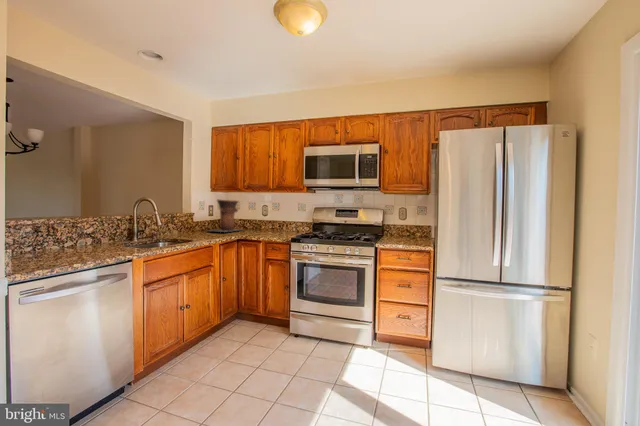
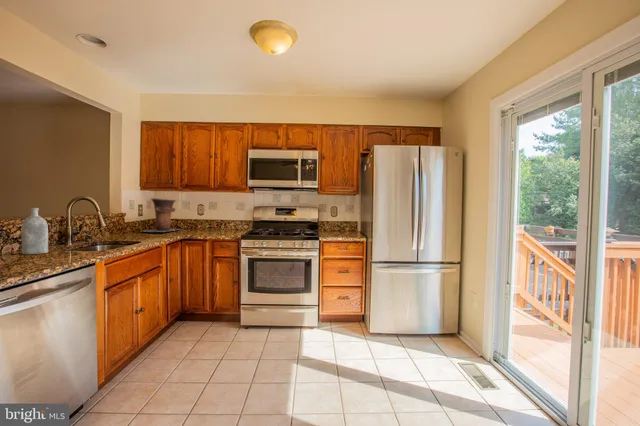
bottle: none [95,209,115,250] -> present [22,208,48,254]

